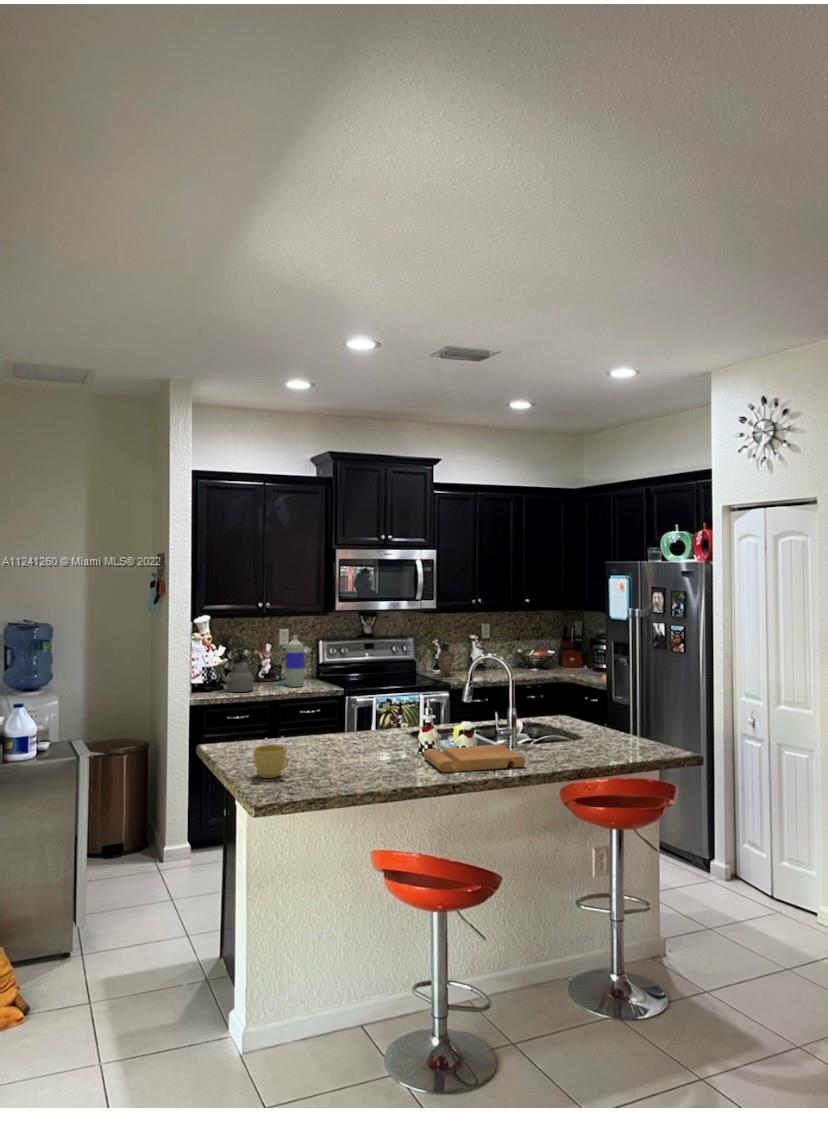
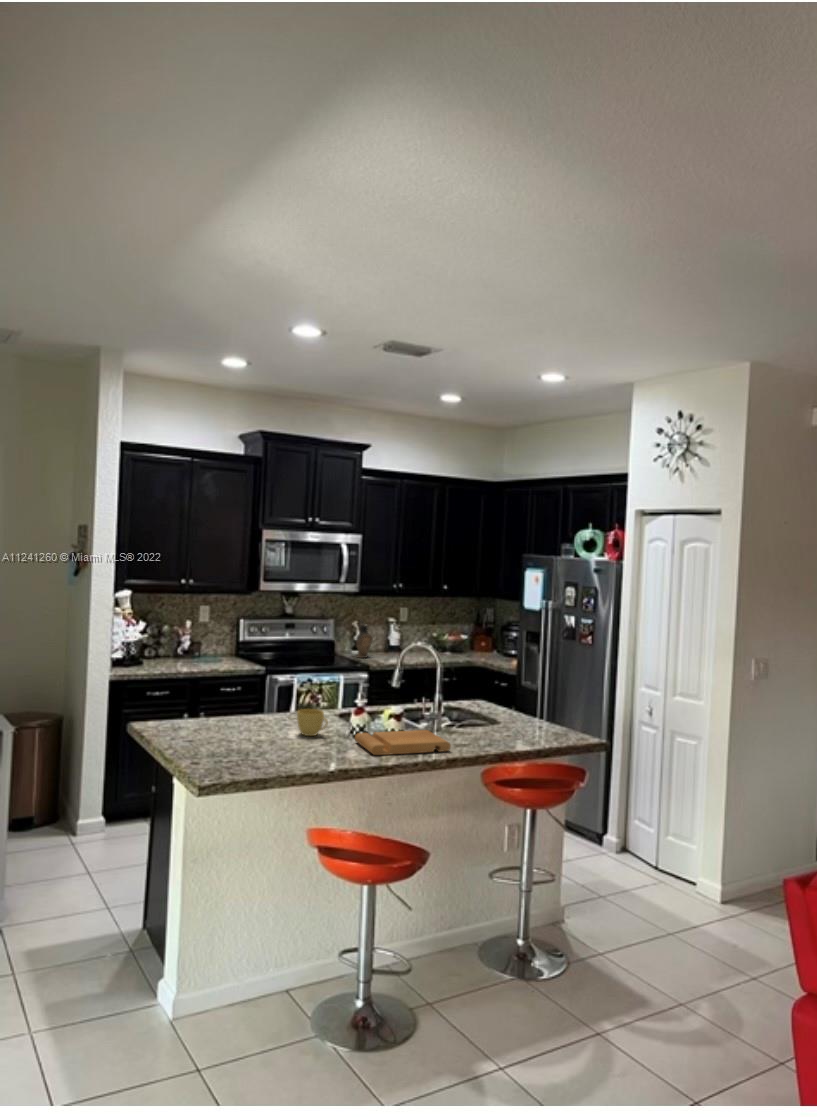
bottle: present [285,635,304,687] -> none [205,613,226,665]
kettle: present [219,654,253,692] -> none [138,630,173,669]
cup: present [254,745,288,778] -> present [297,709,328,736]

